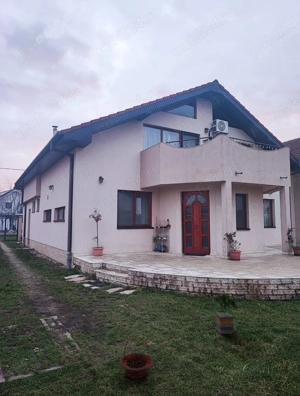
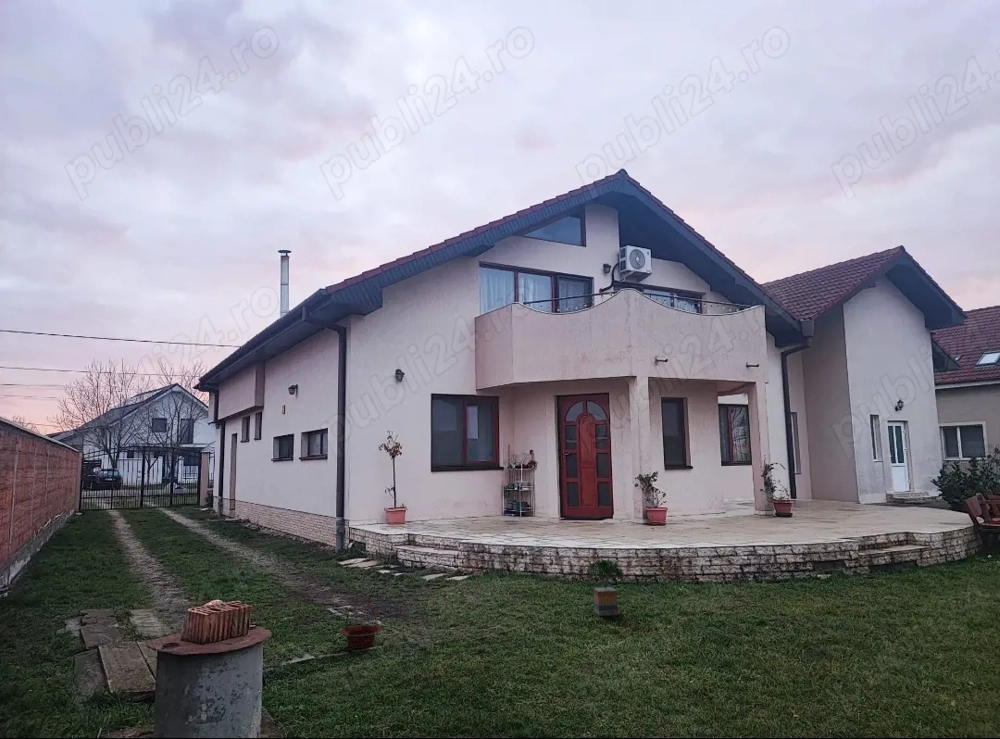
basket: present [120,337,153,378] -> present [340,601,382,648]

